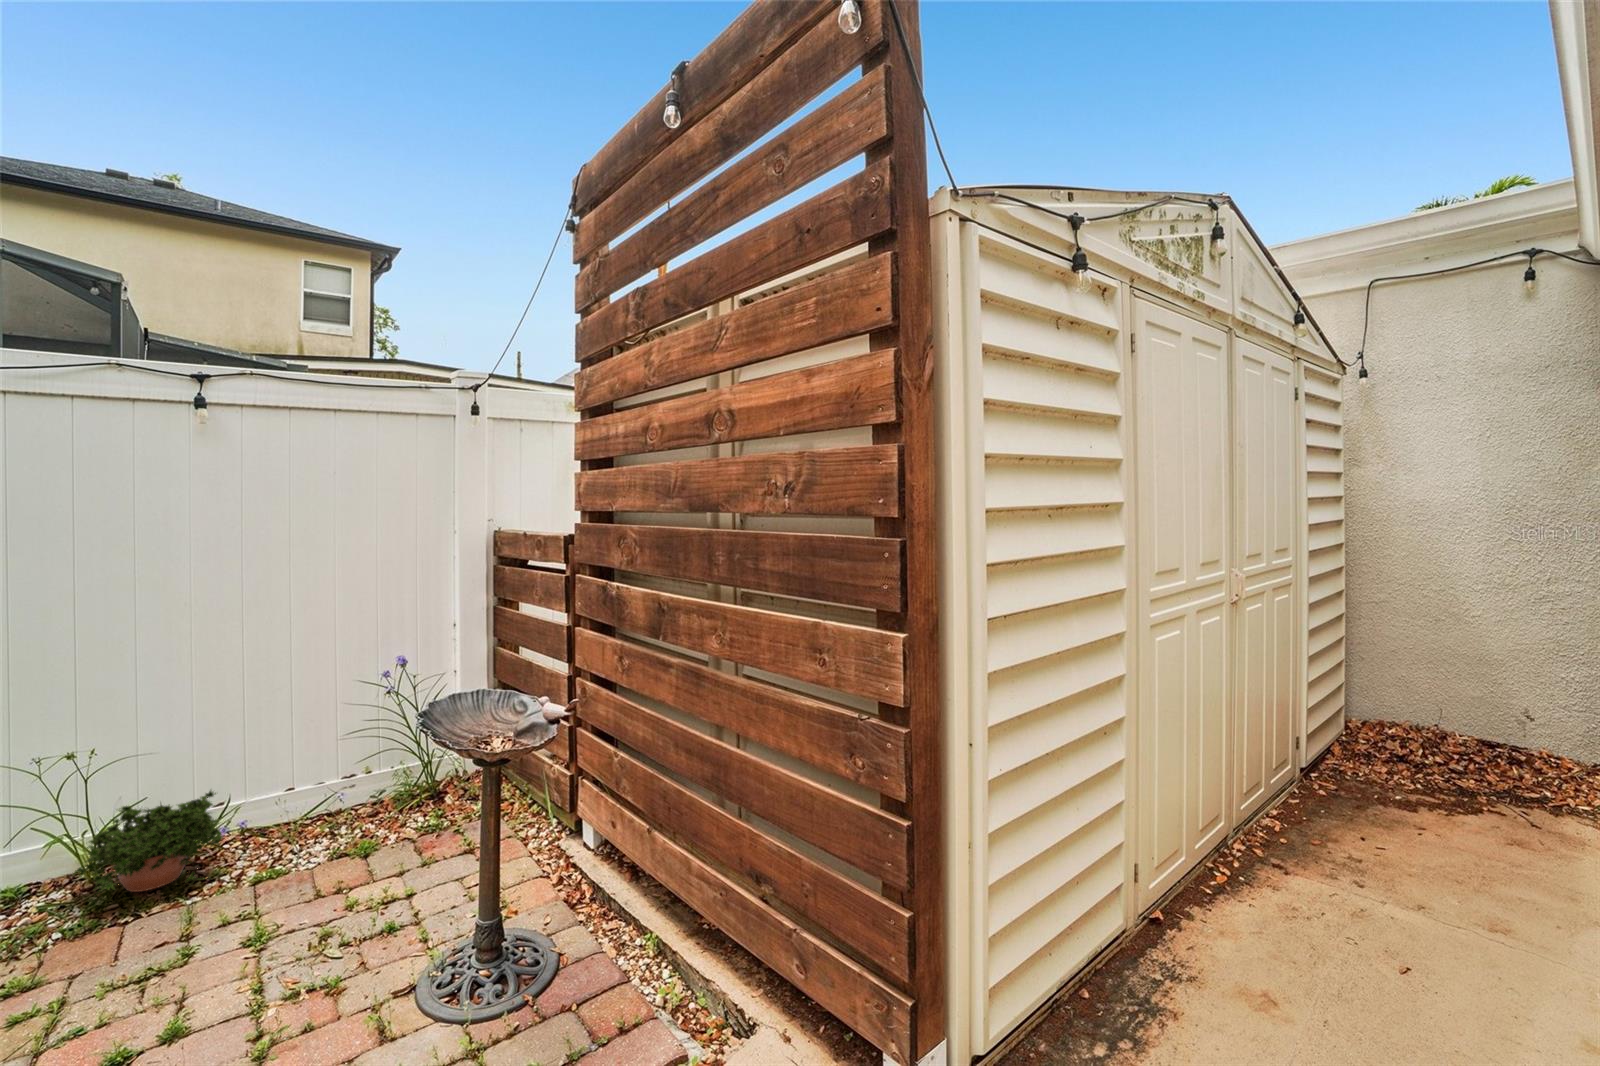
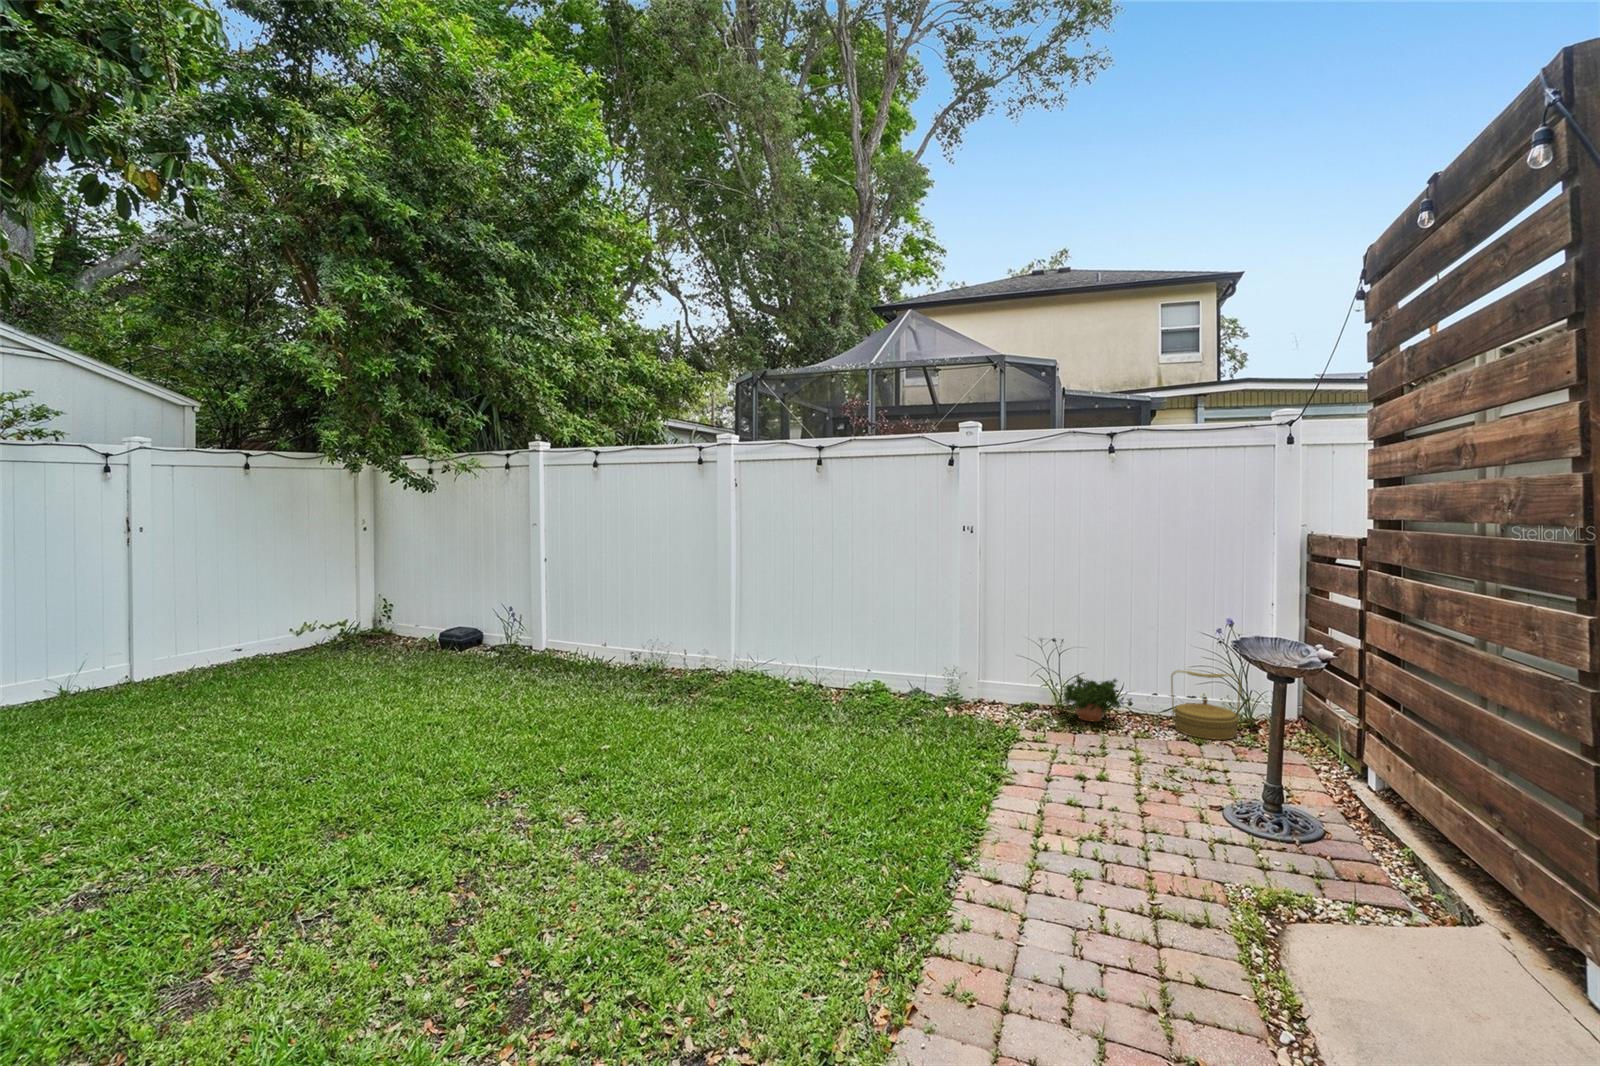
woven basket: none [317,731,422,844] -> present [1171,670,1241,740]

